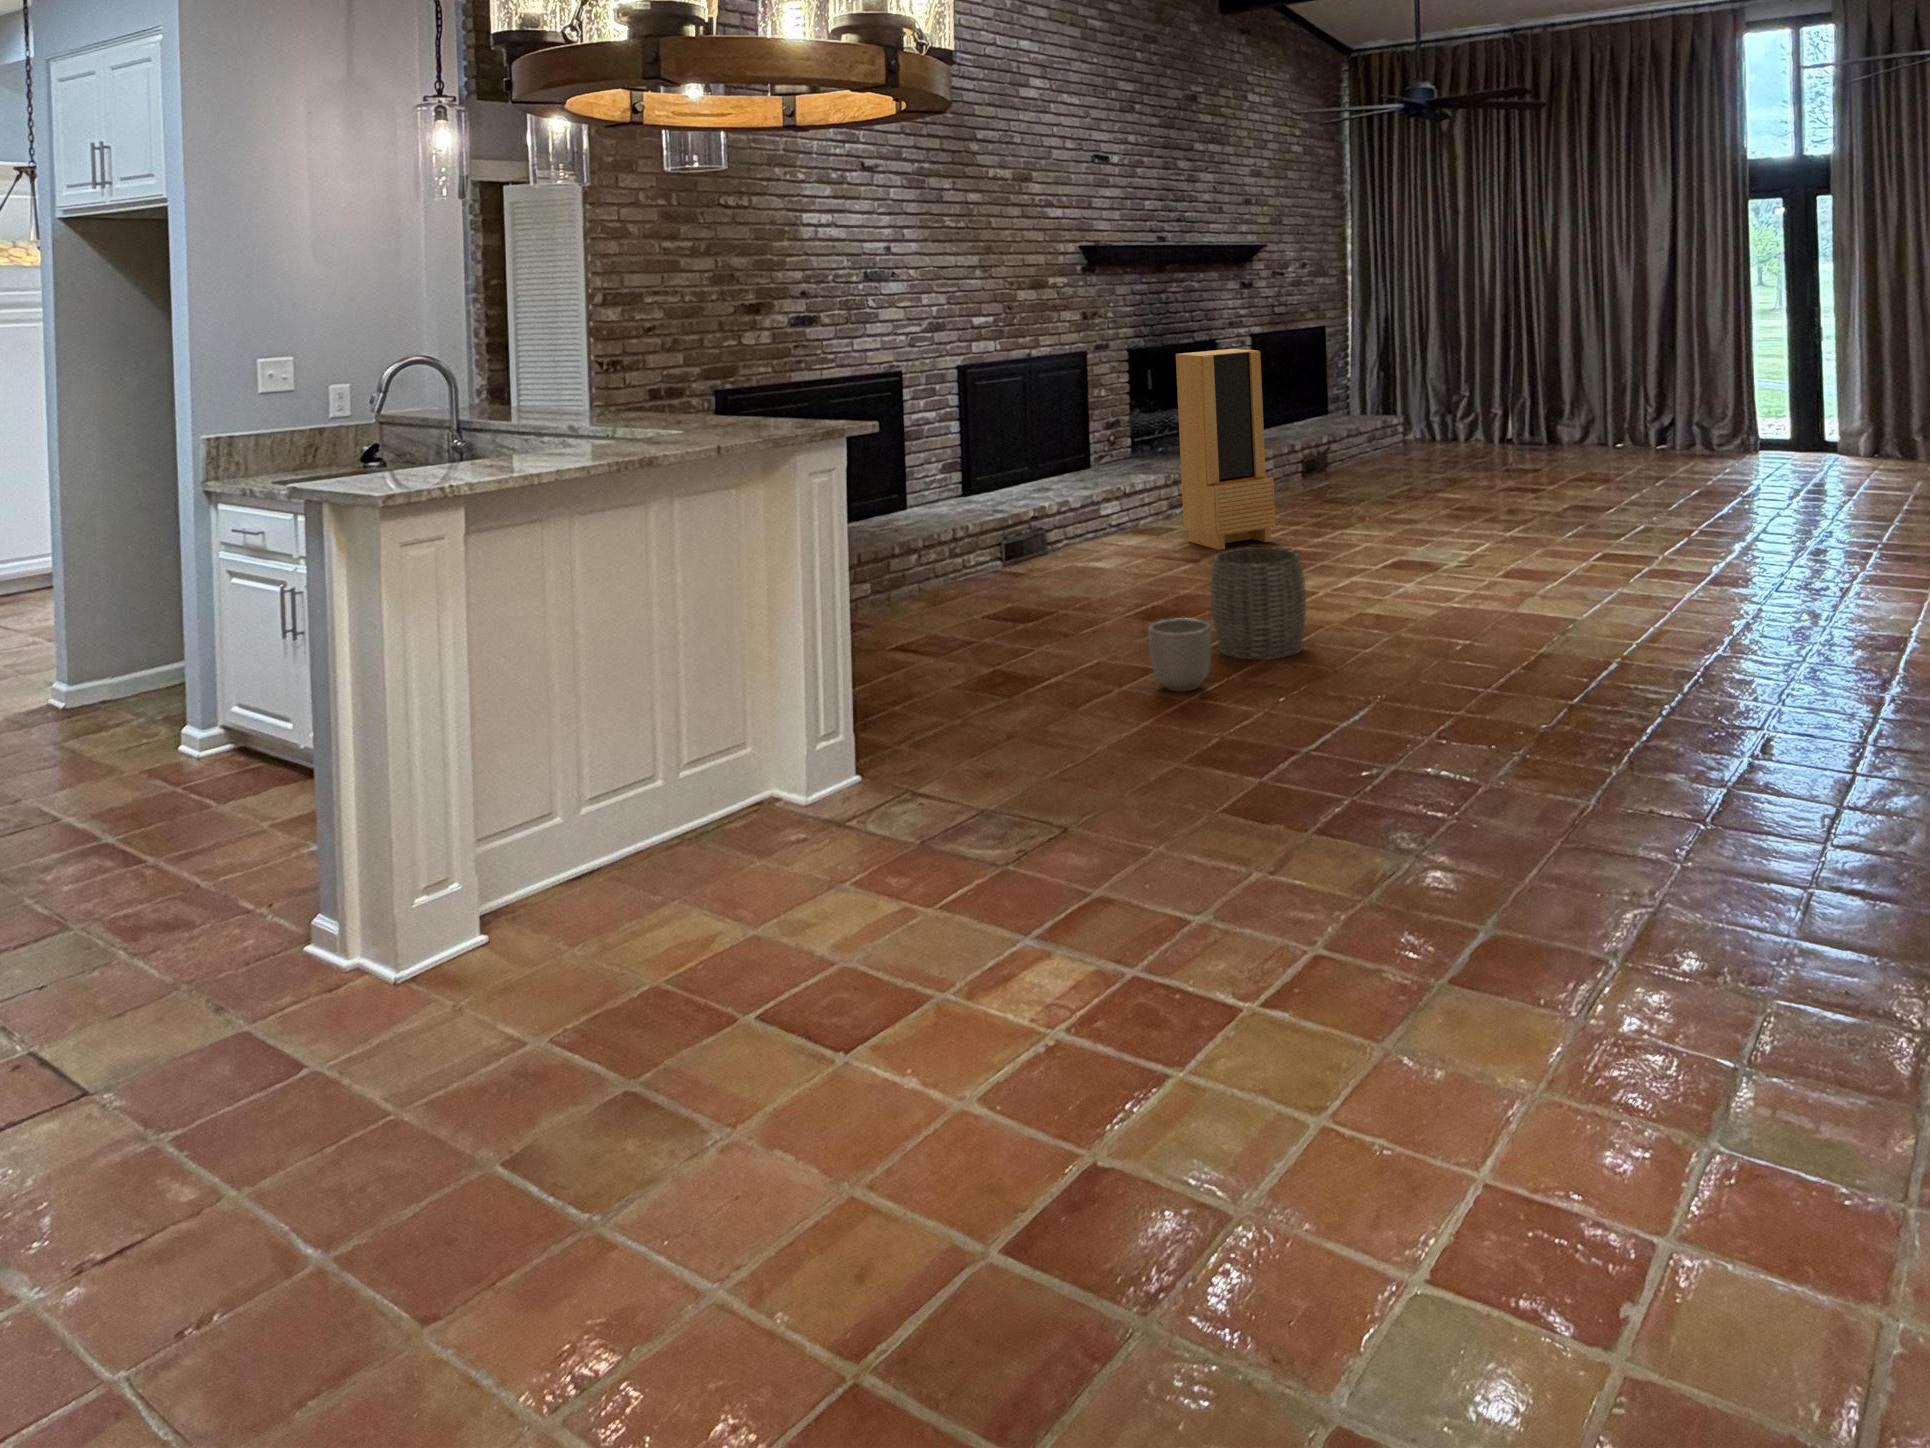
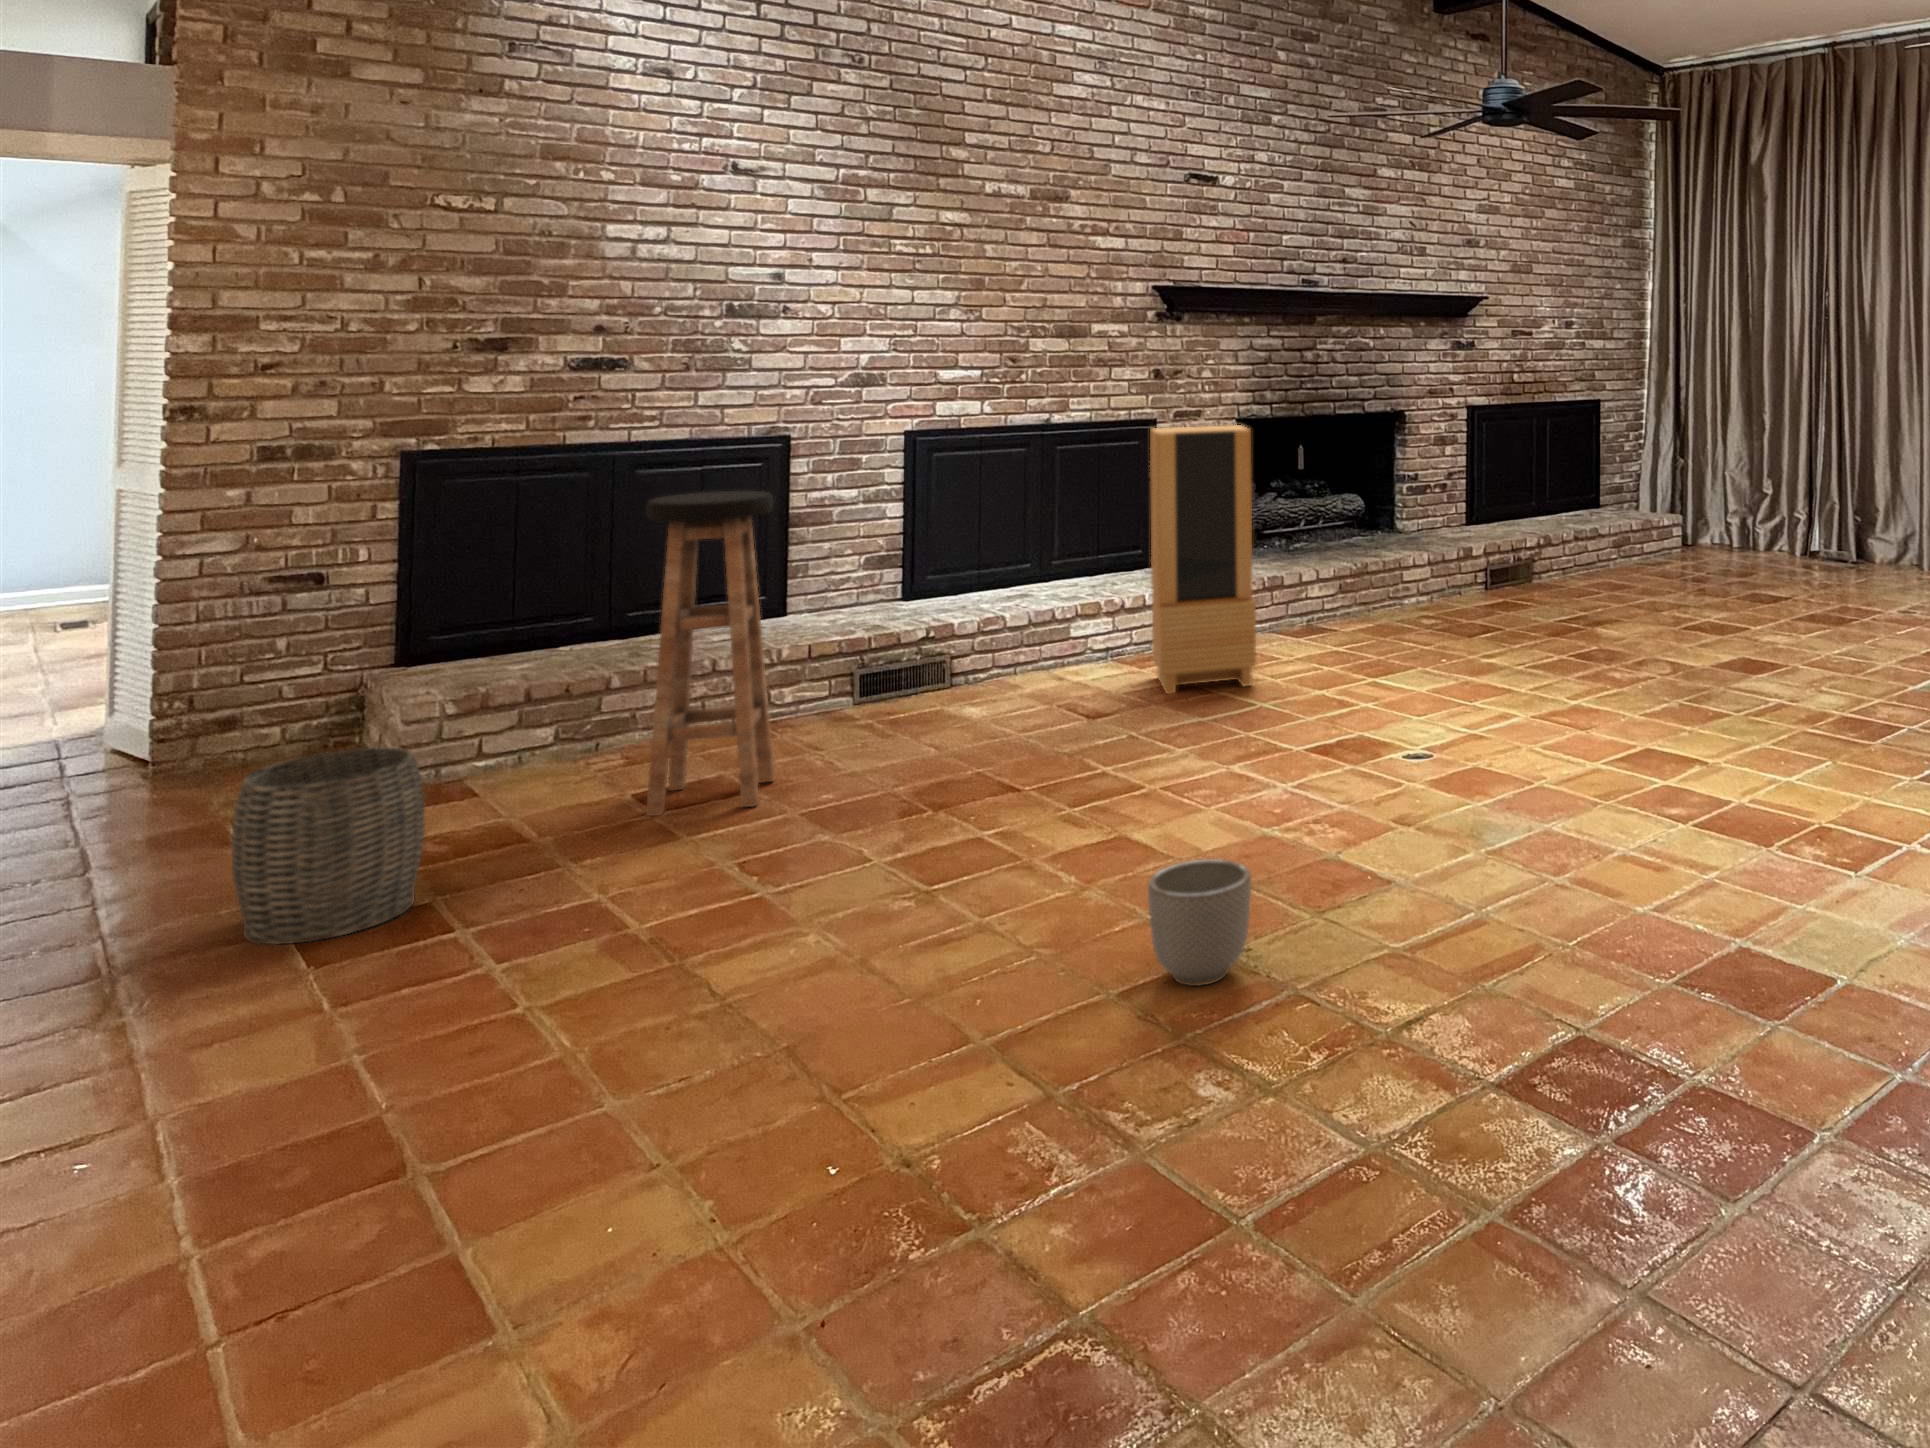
bar stool: none [1000,403,1096,632] -> present [646,491,775,816]
woven basket: present [1211,547,1306,660] -> present [232,747,425,944]
planter: present [1148,619,1212,692] -> present [1148,859,1251,986]

